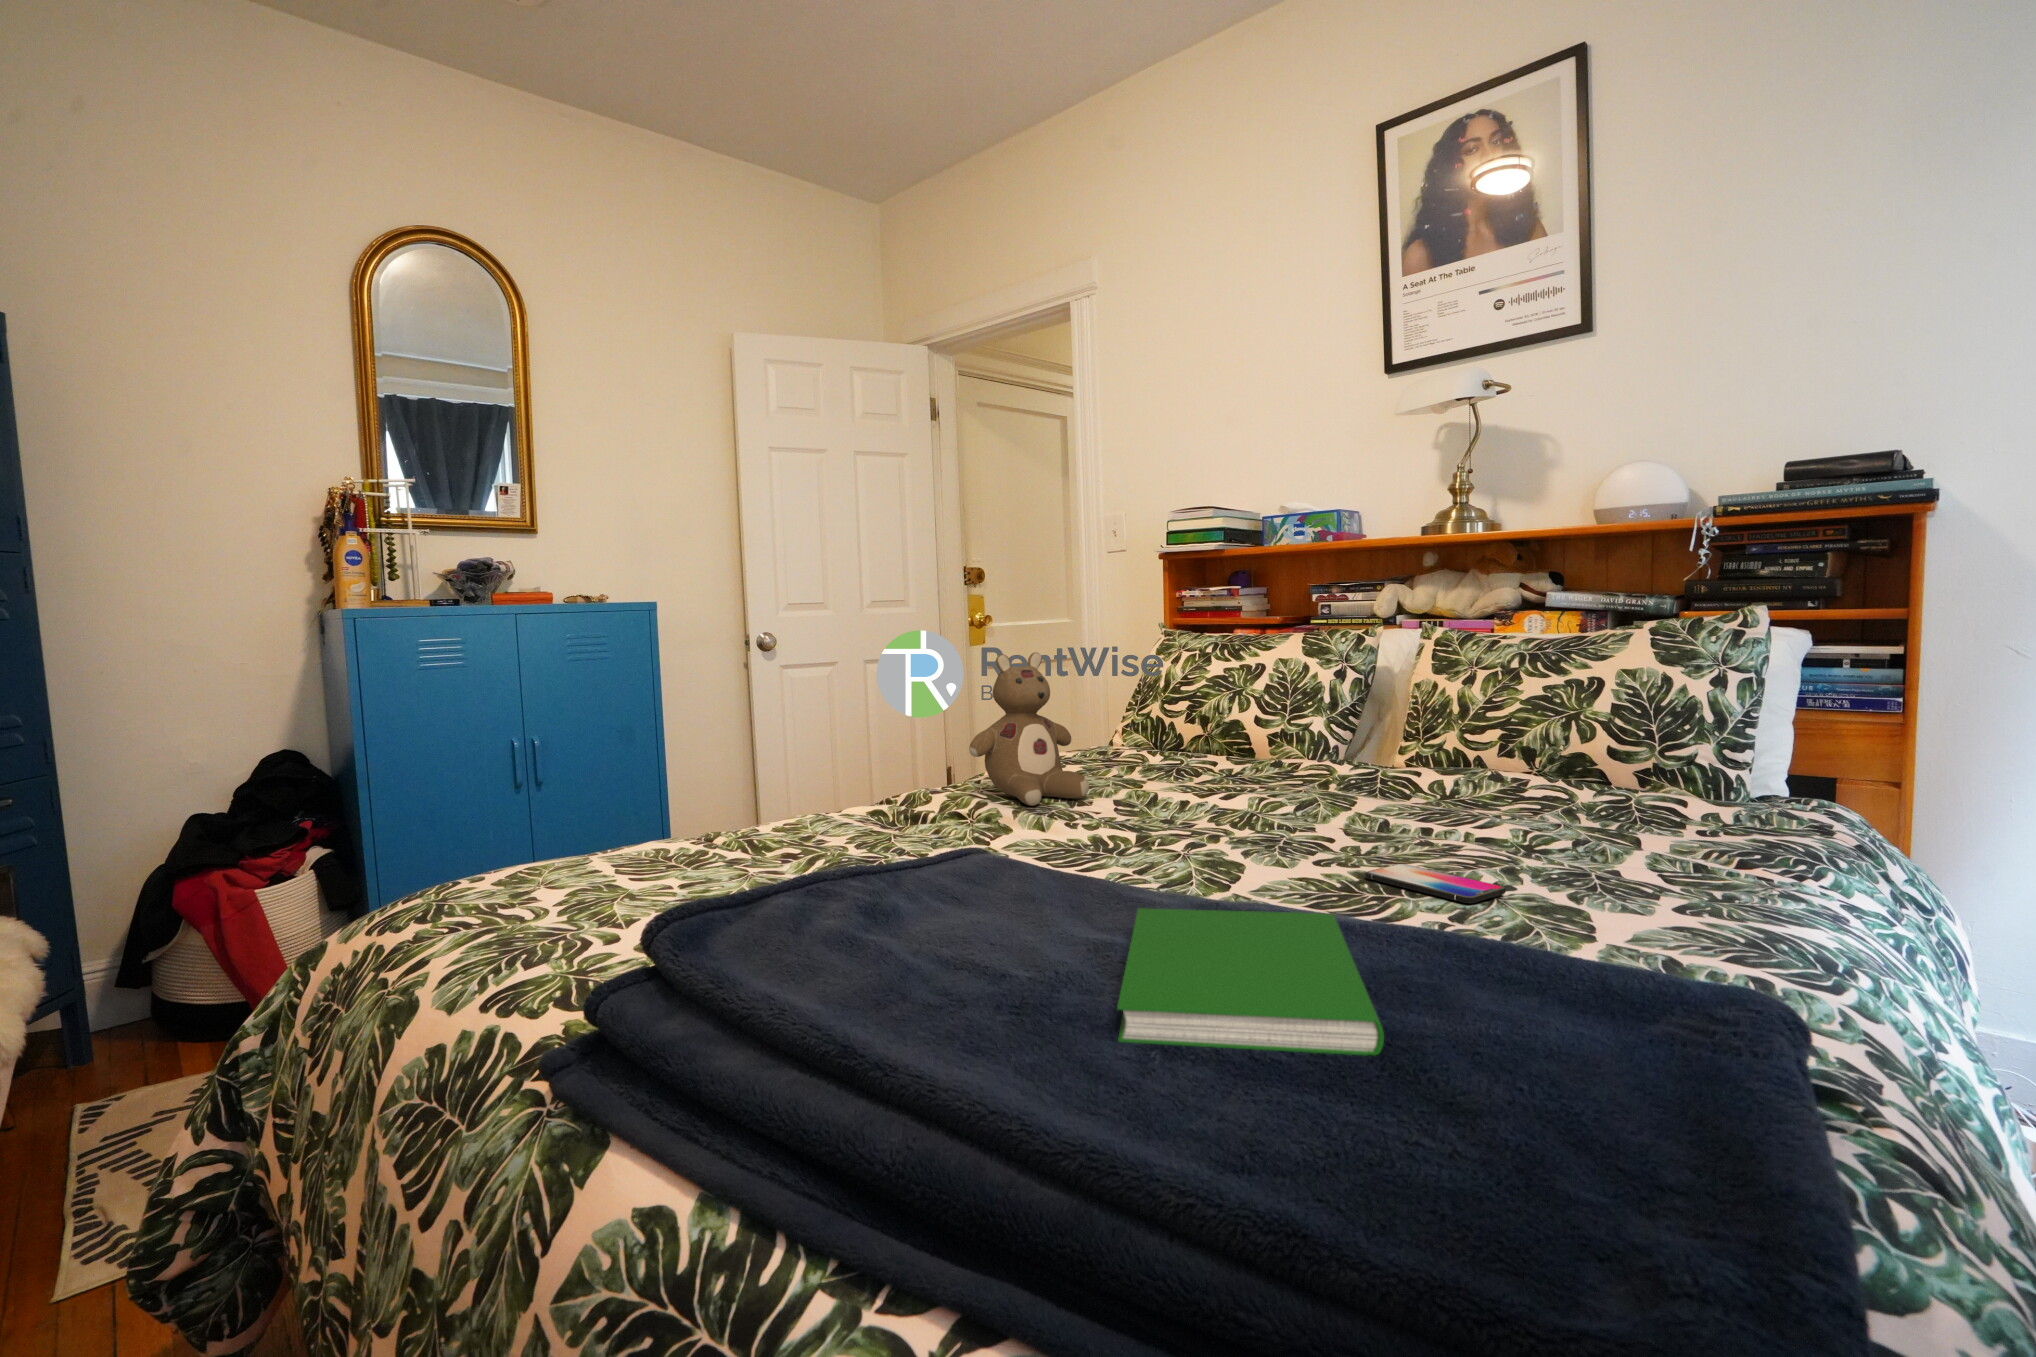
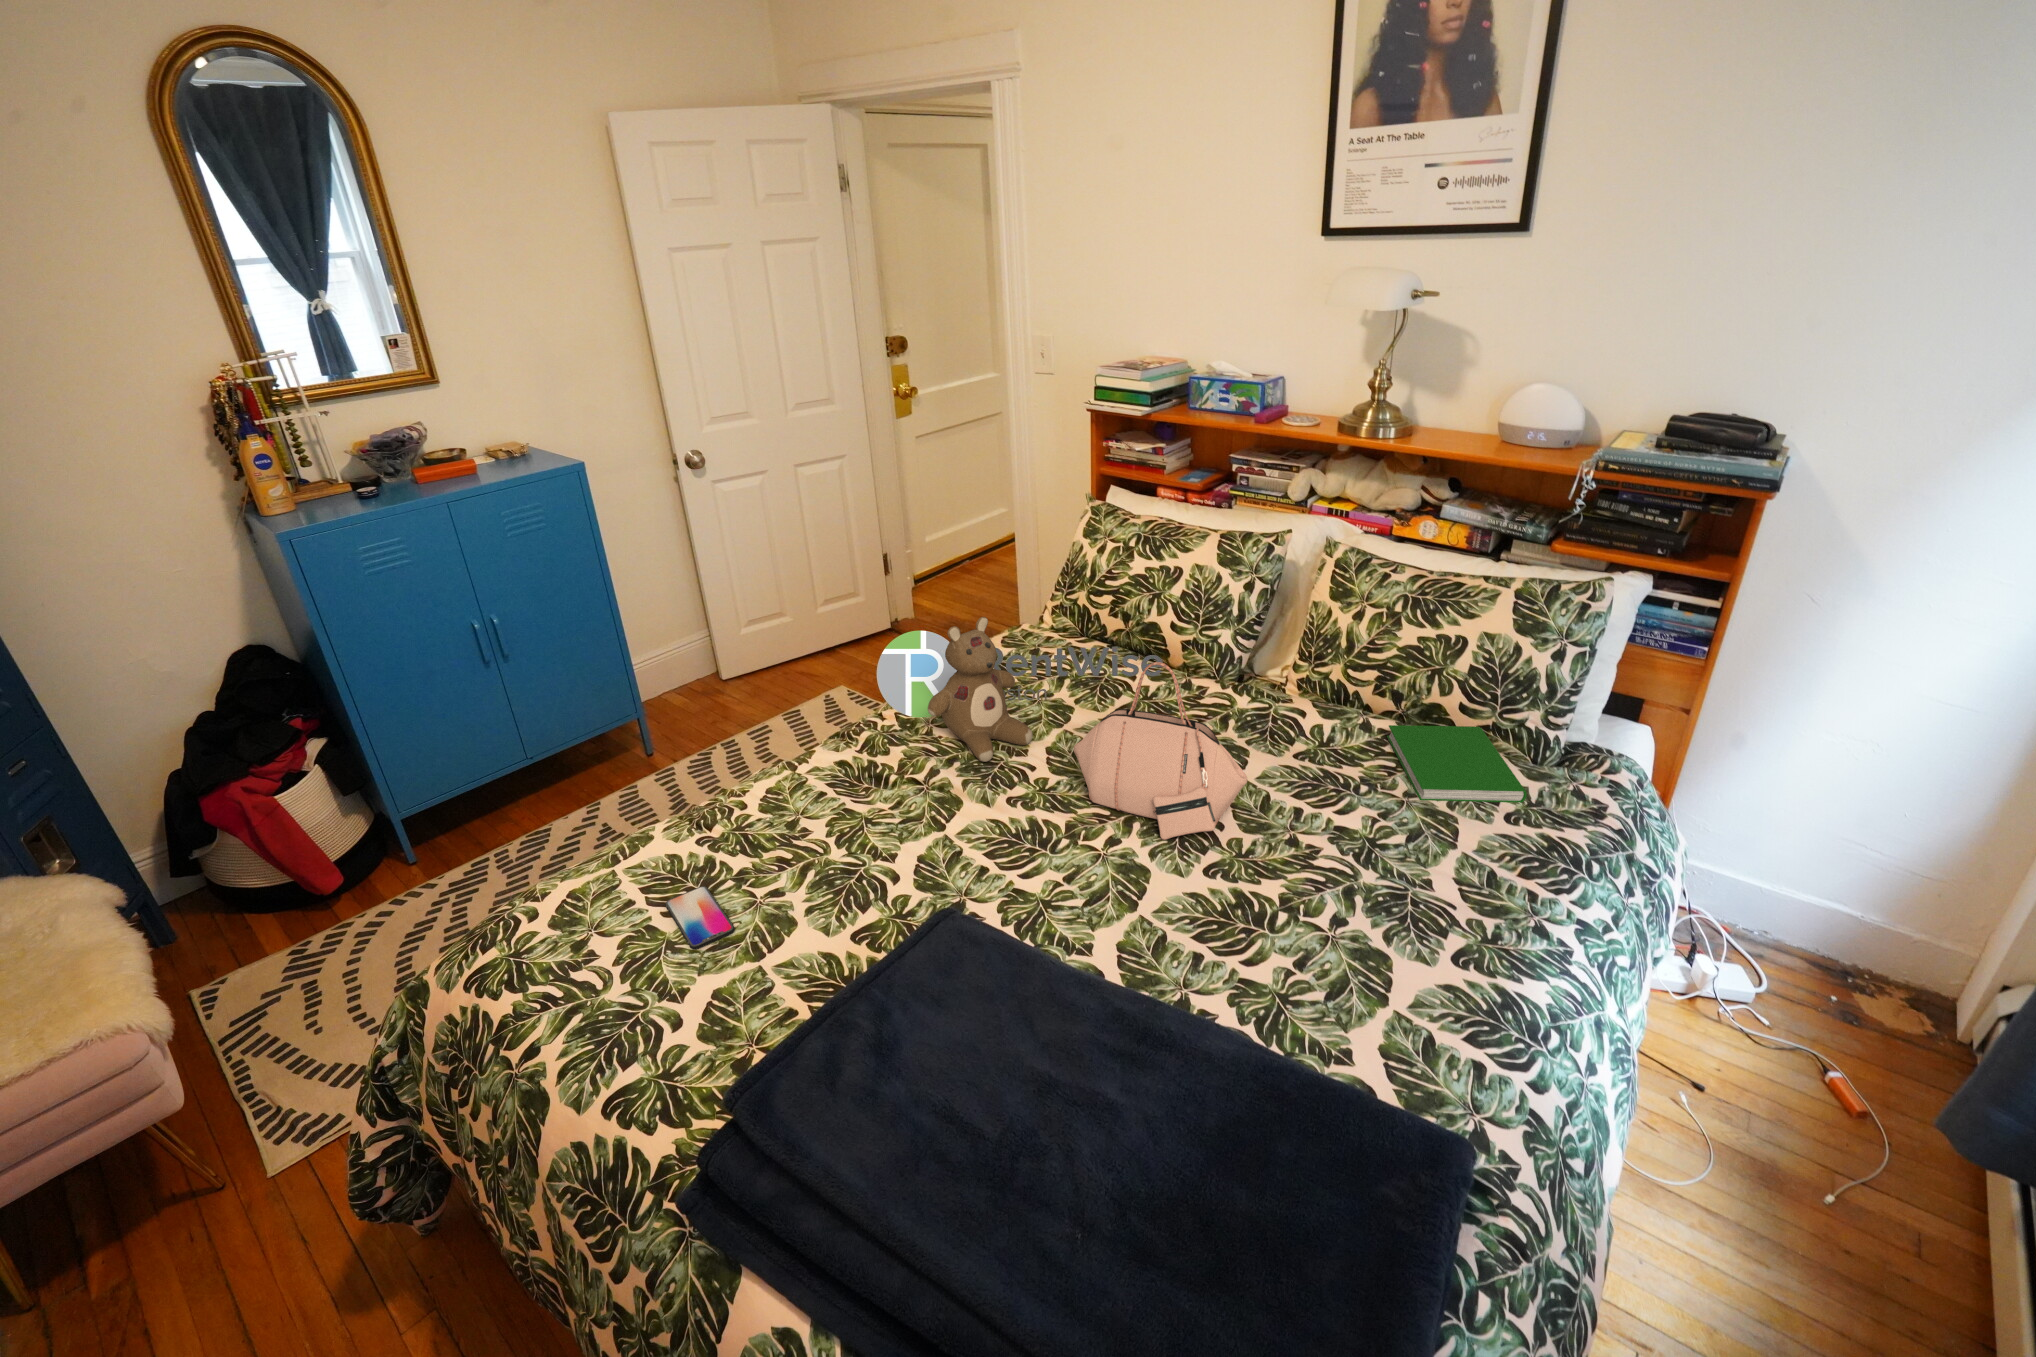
handbag: none [1134,633,1346,842] -> present [1073,662,1247,840]
smartphone: present [1366,864,1506,903] -> present [665,886,735,949]
hardcover book: present [1117,908,1384,1056] -> present [1387,725,1527,803]

